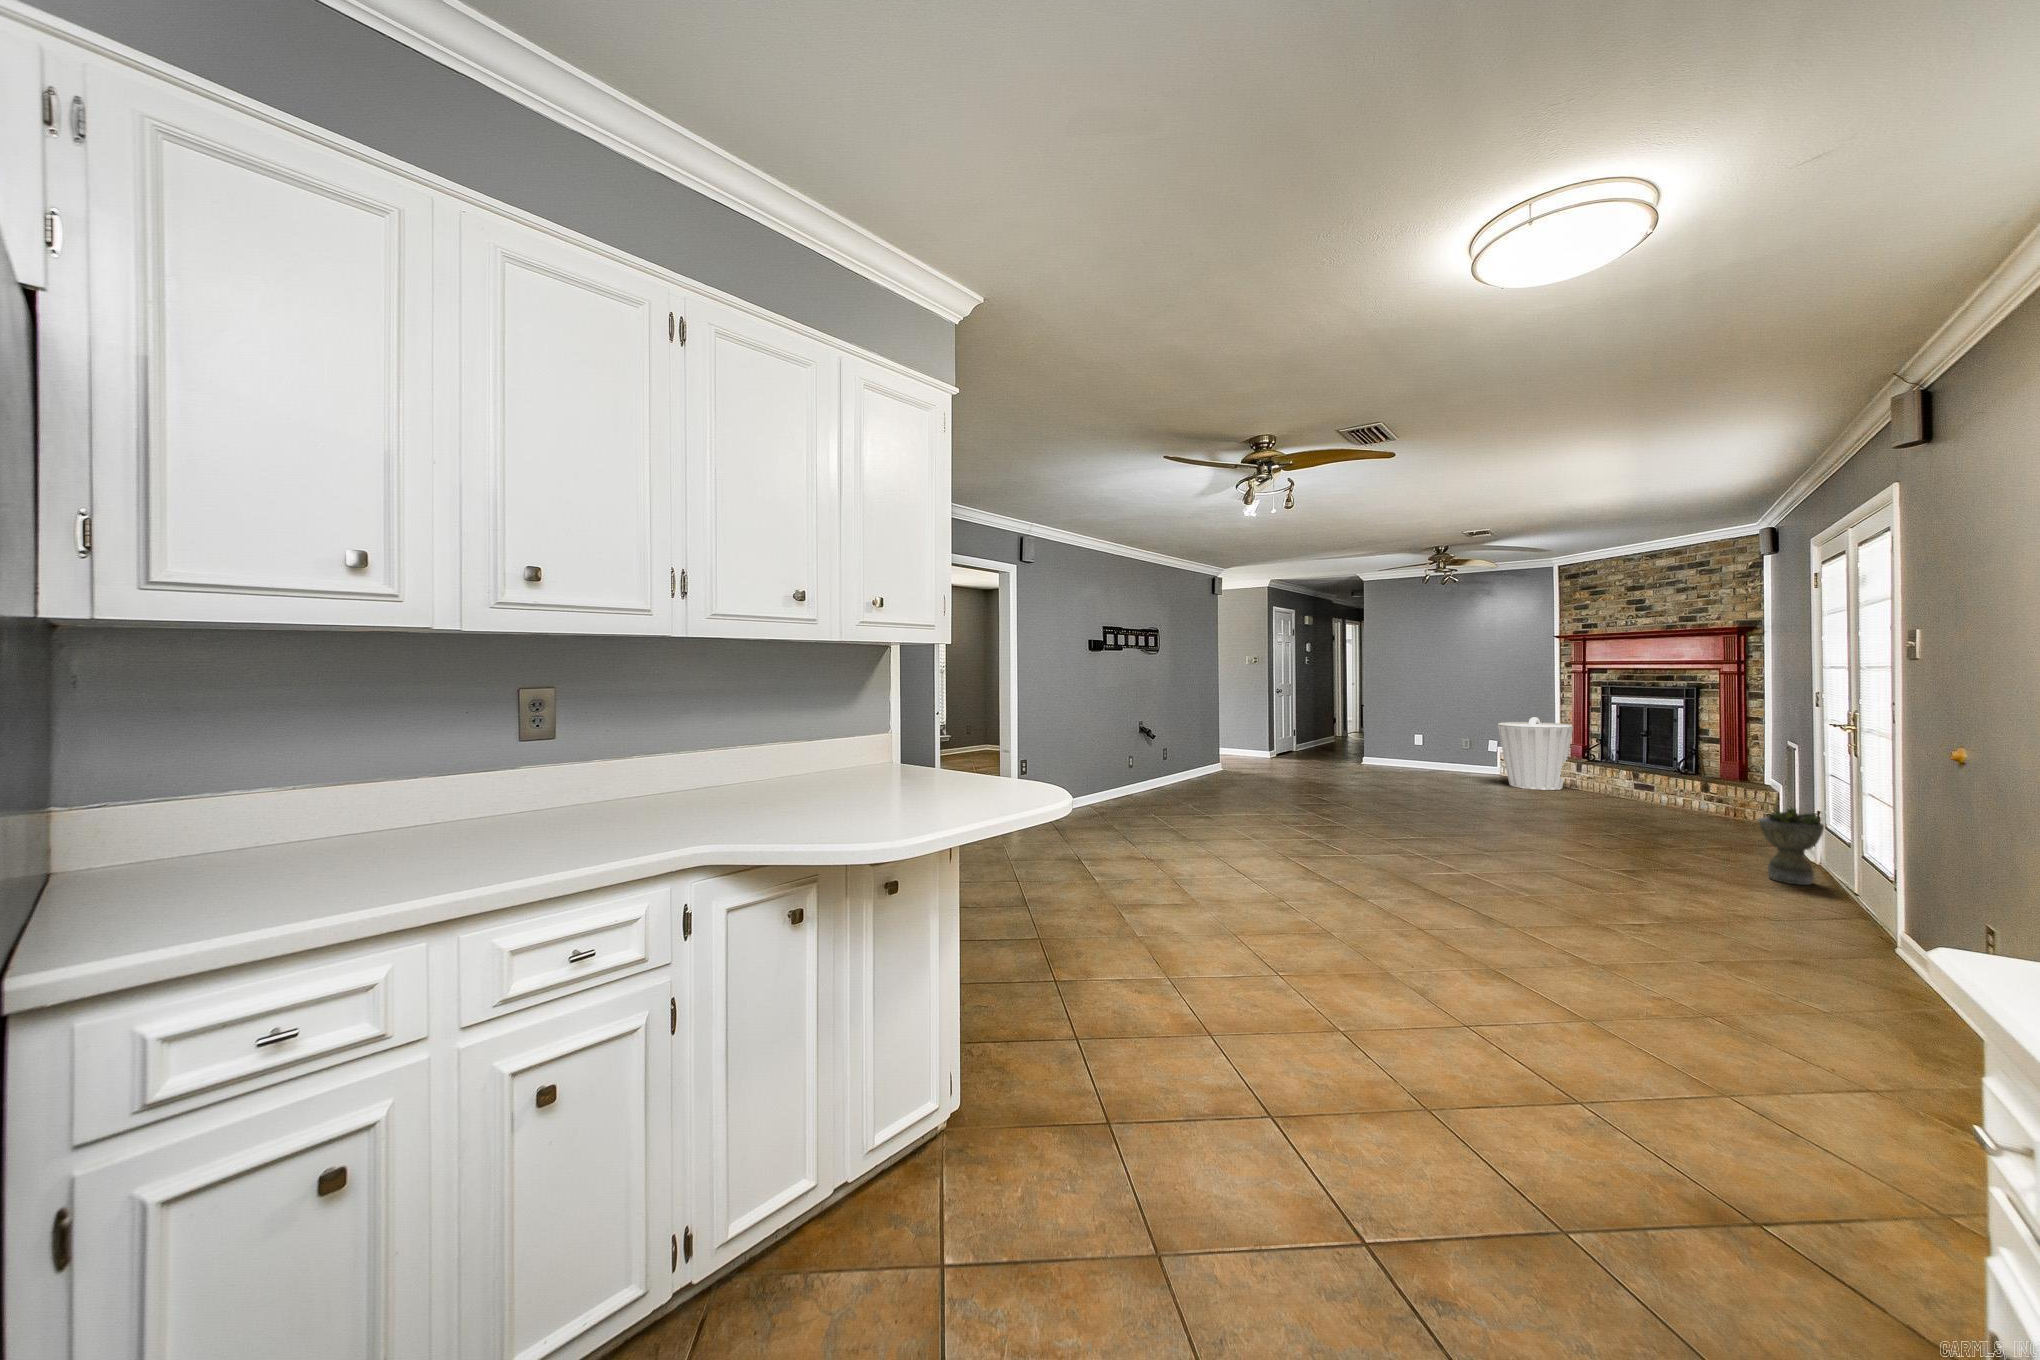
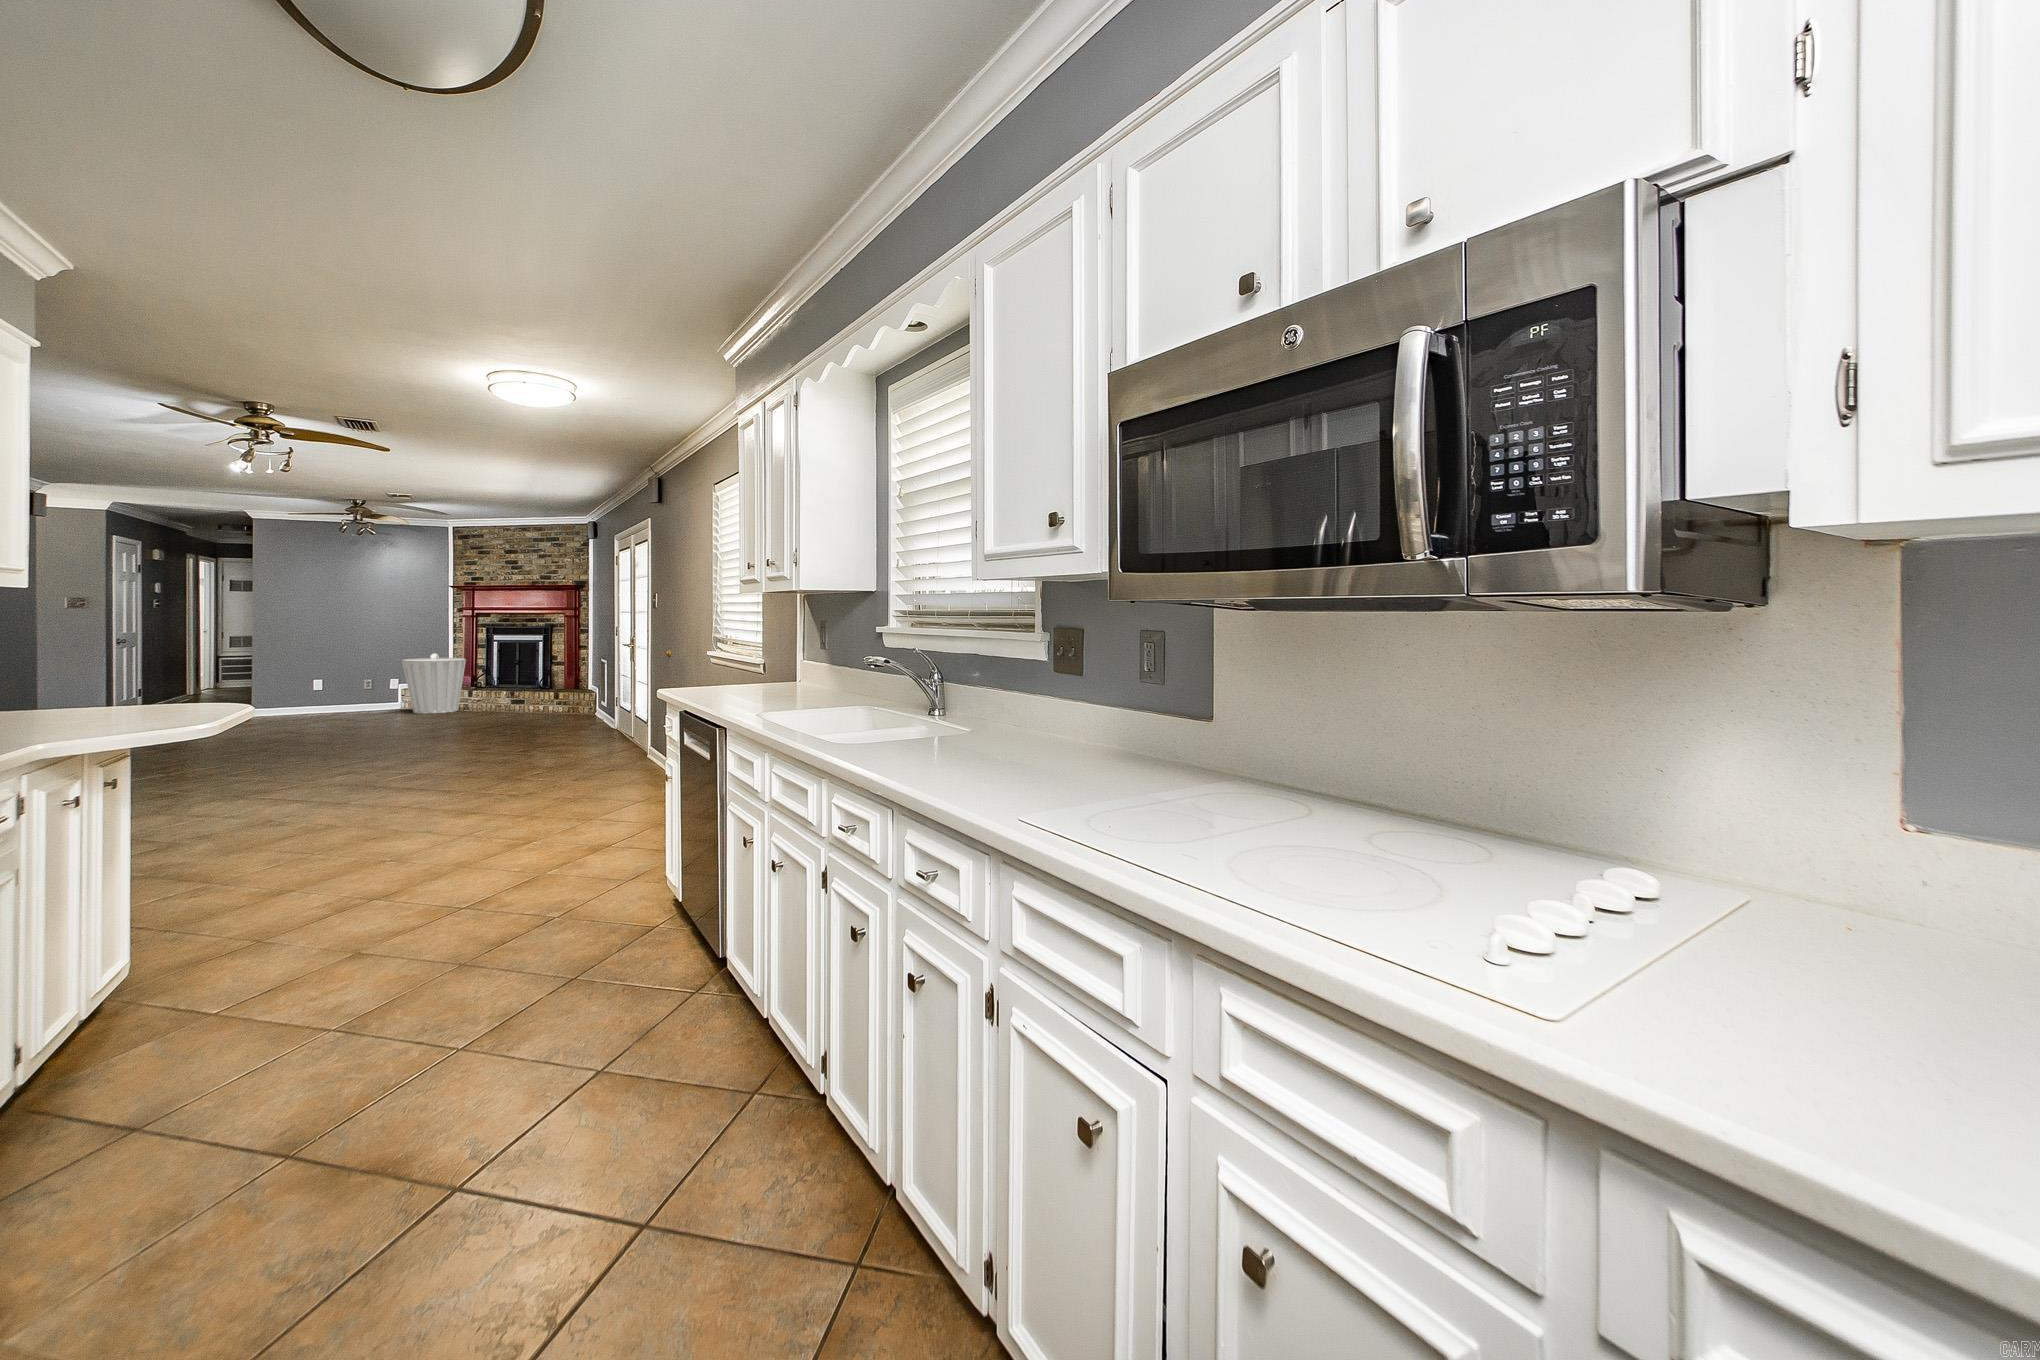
planter: present [1758,808,1824,885] -> none [589,693,619,737]

